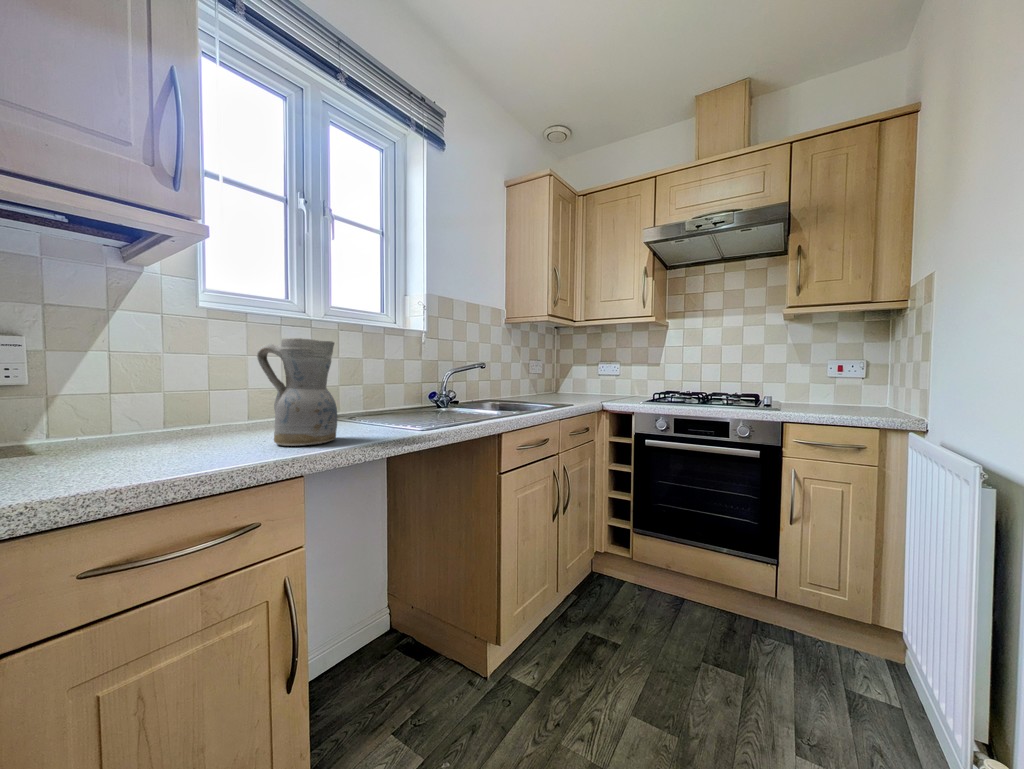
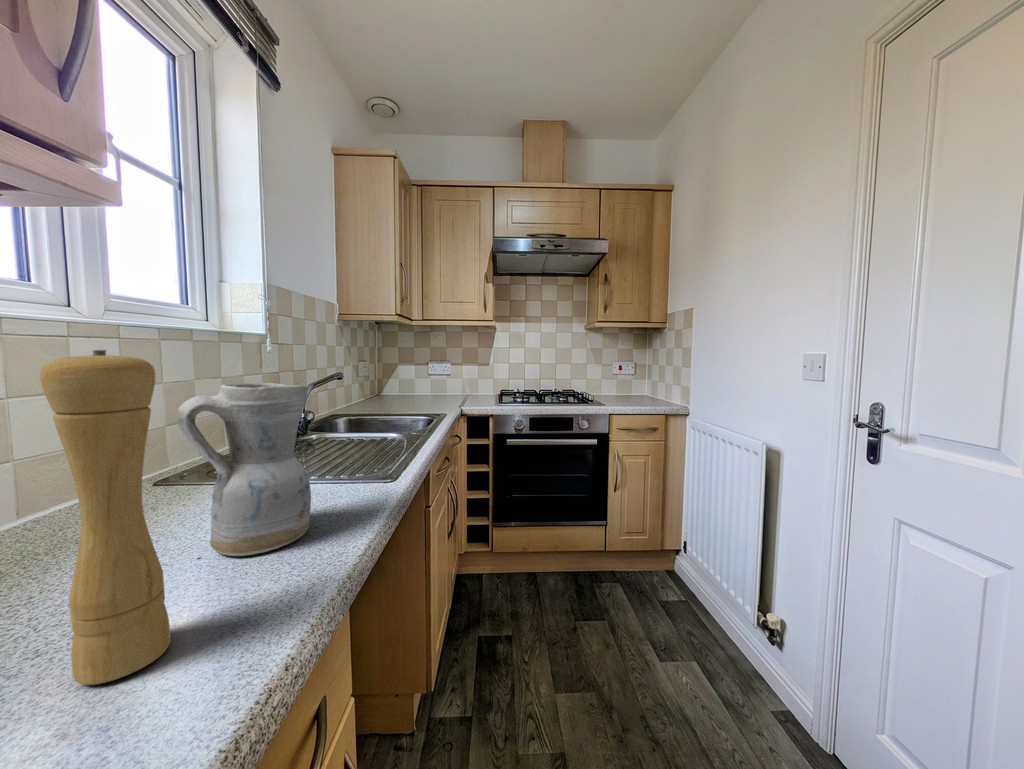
pepper mill: none [143,302,198,466] -> present [40,350,171,685]

